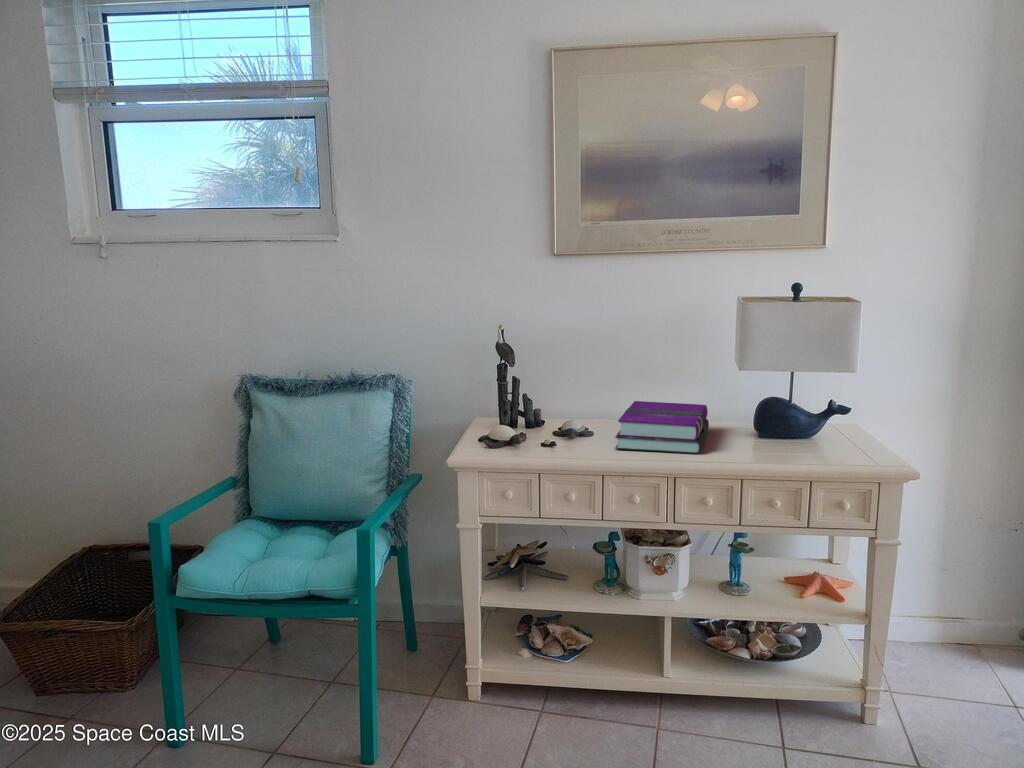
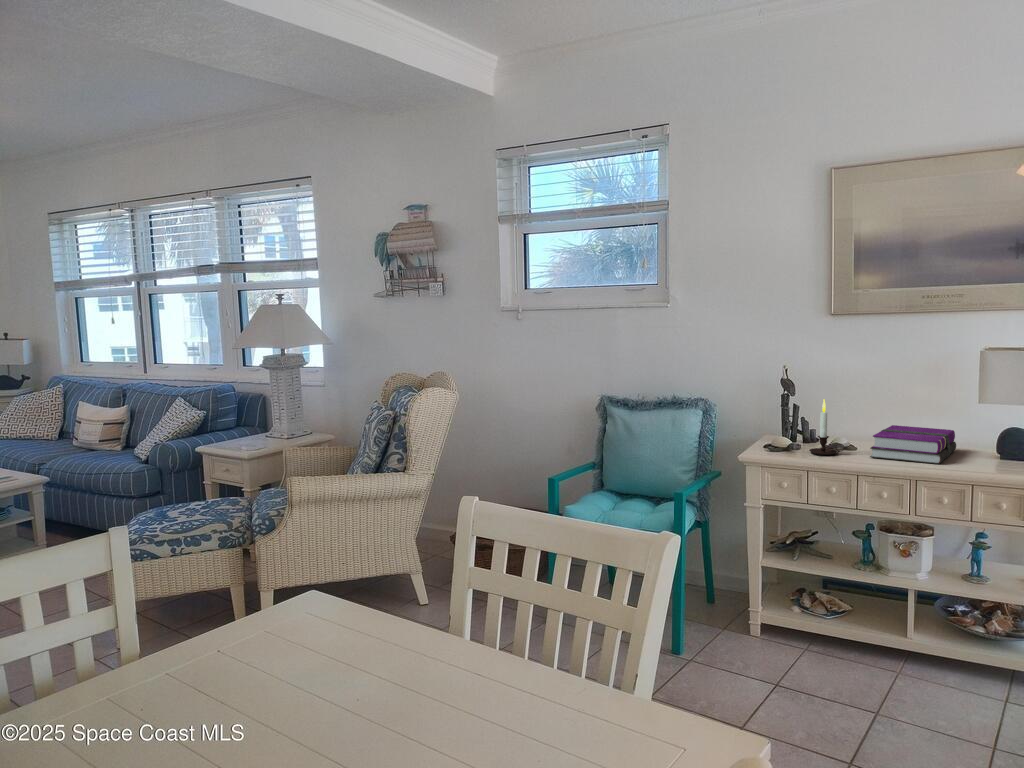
candle: none [539,373,583,449] -> present [809,399,844,455]

